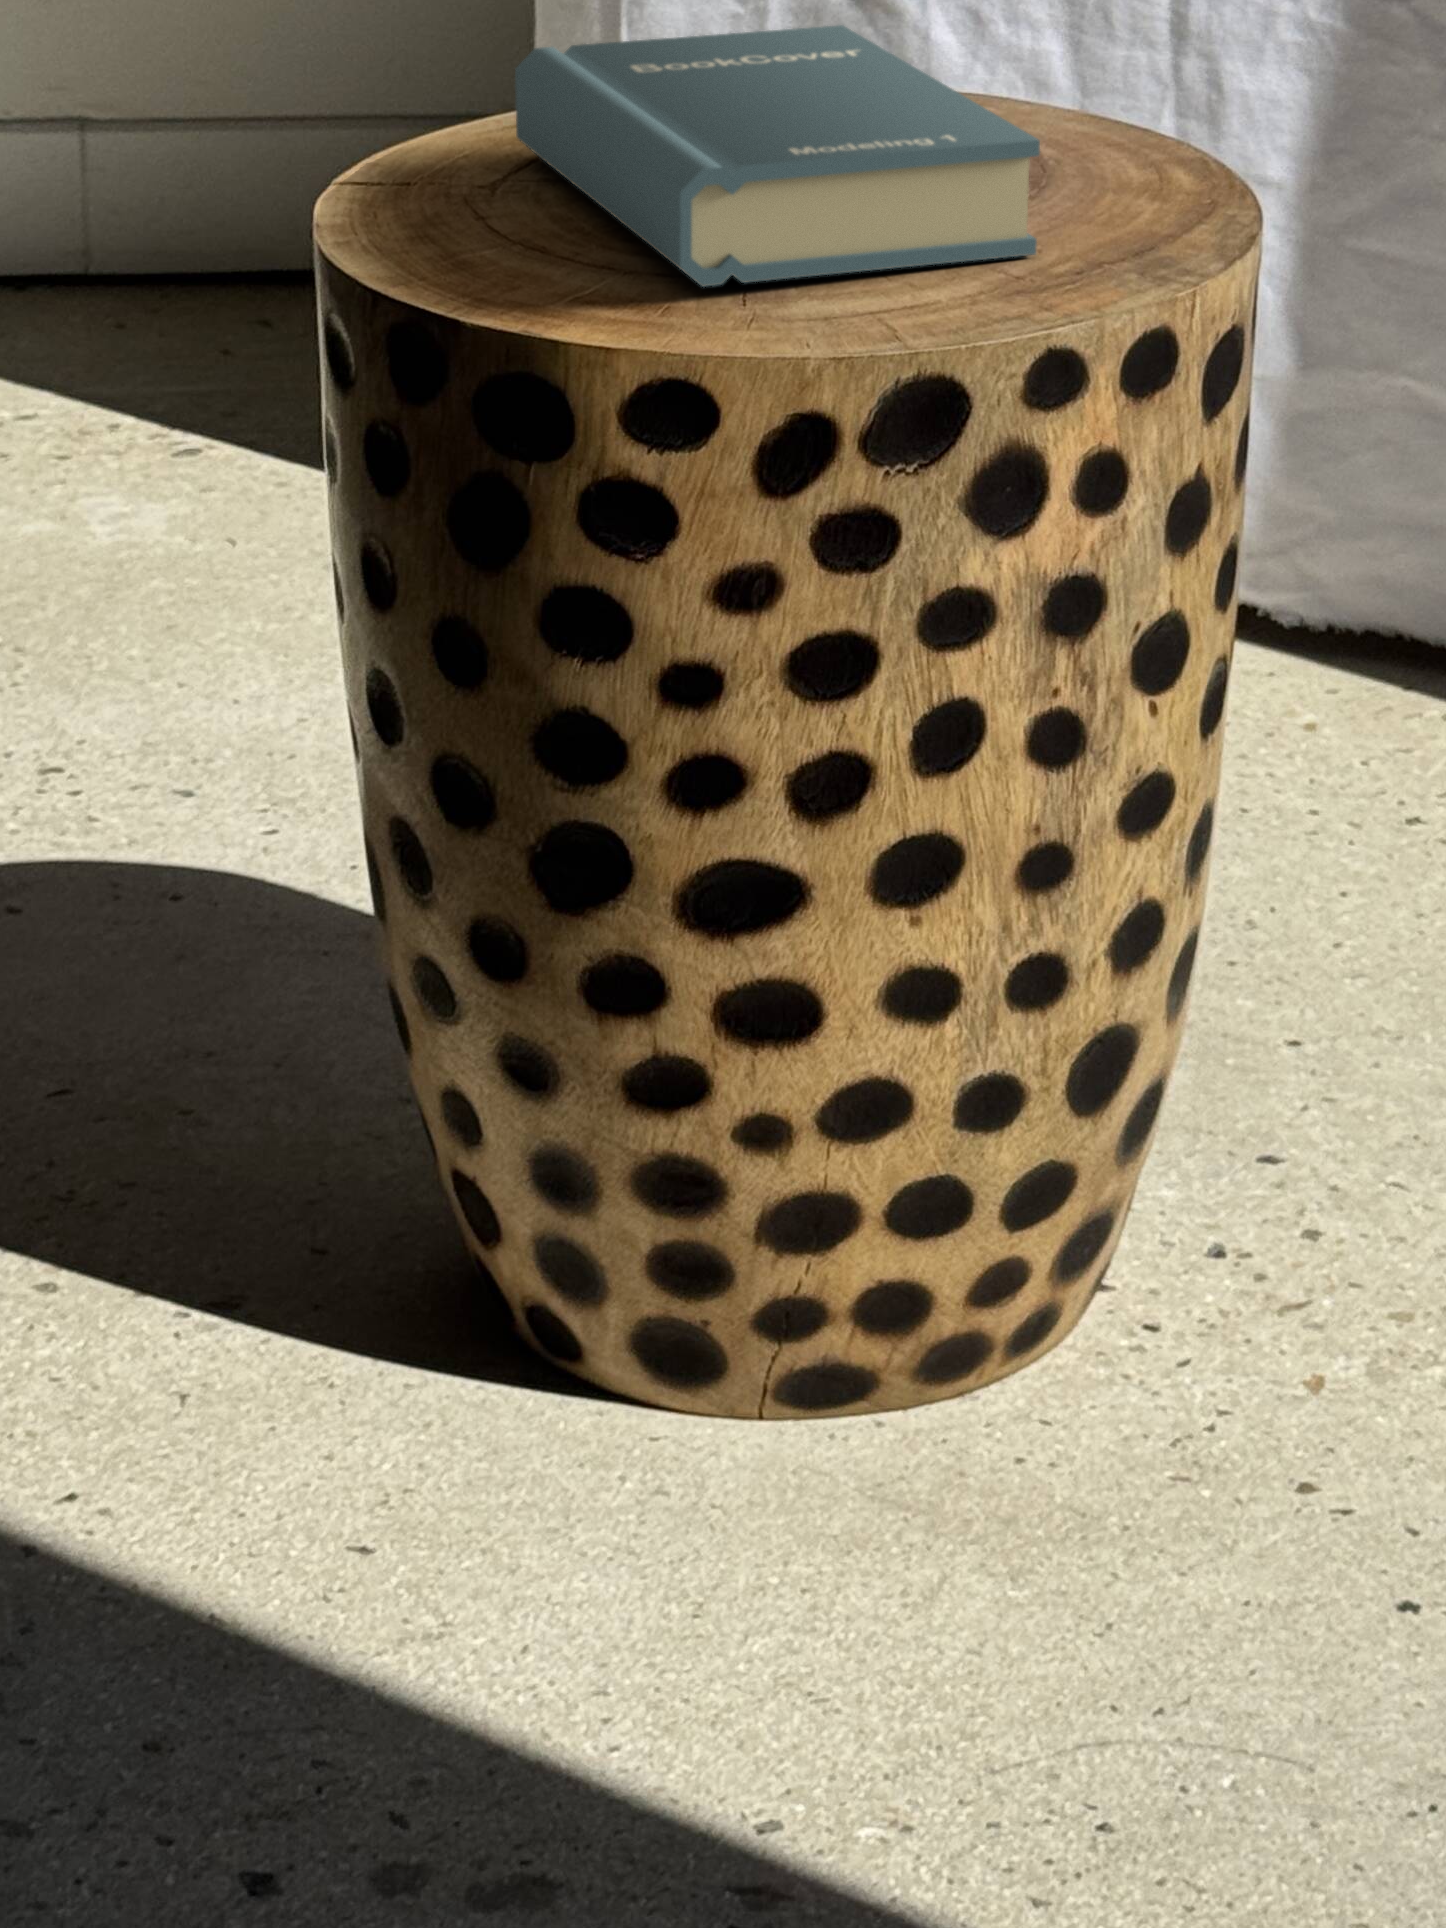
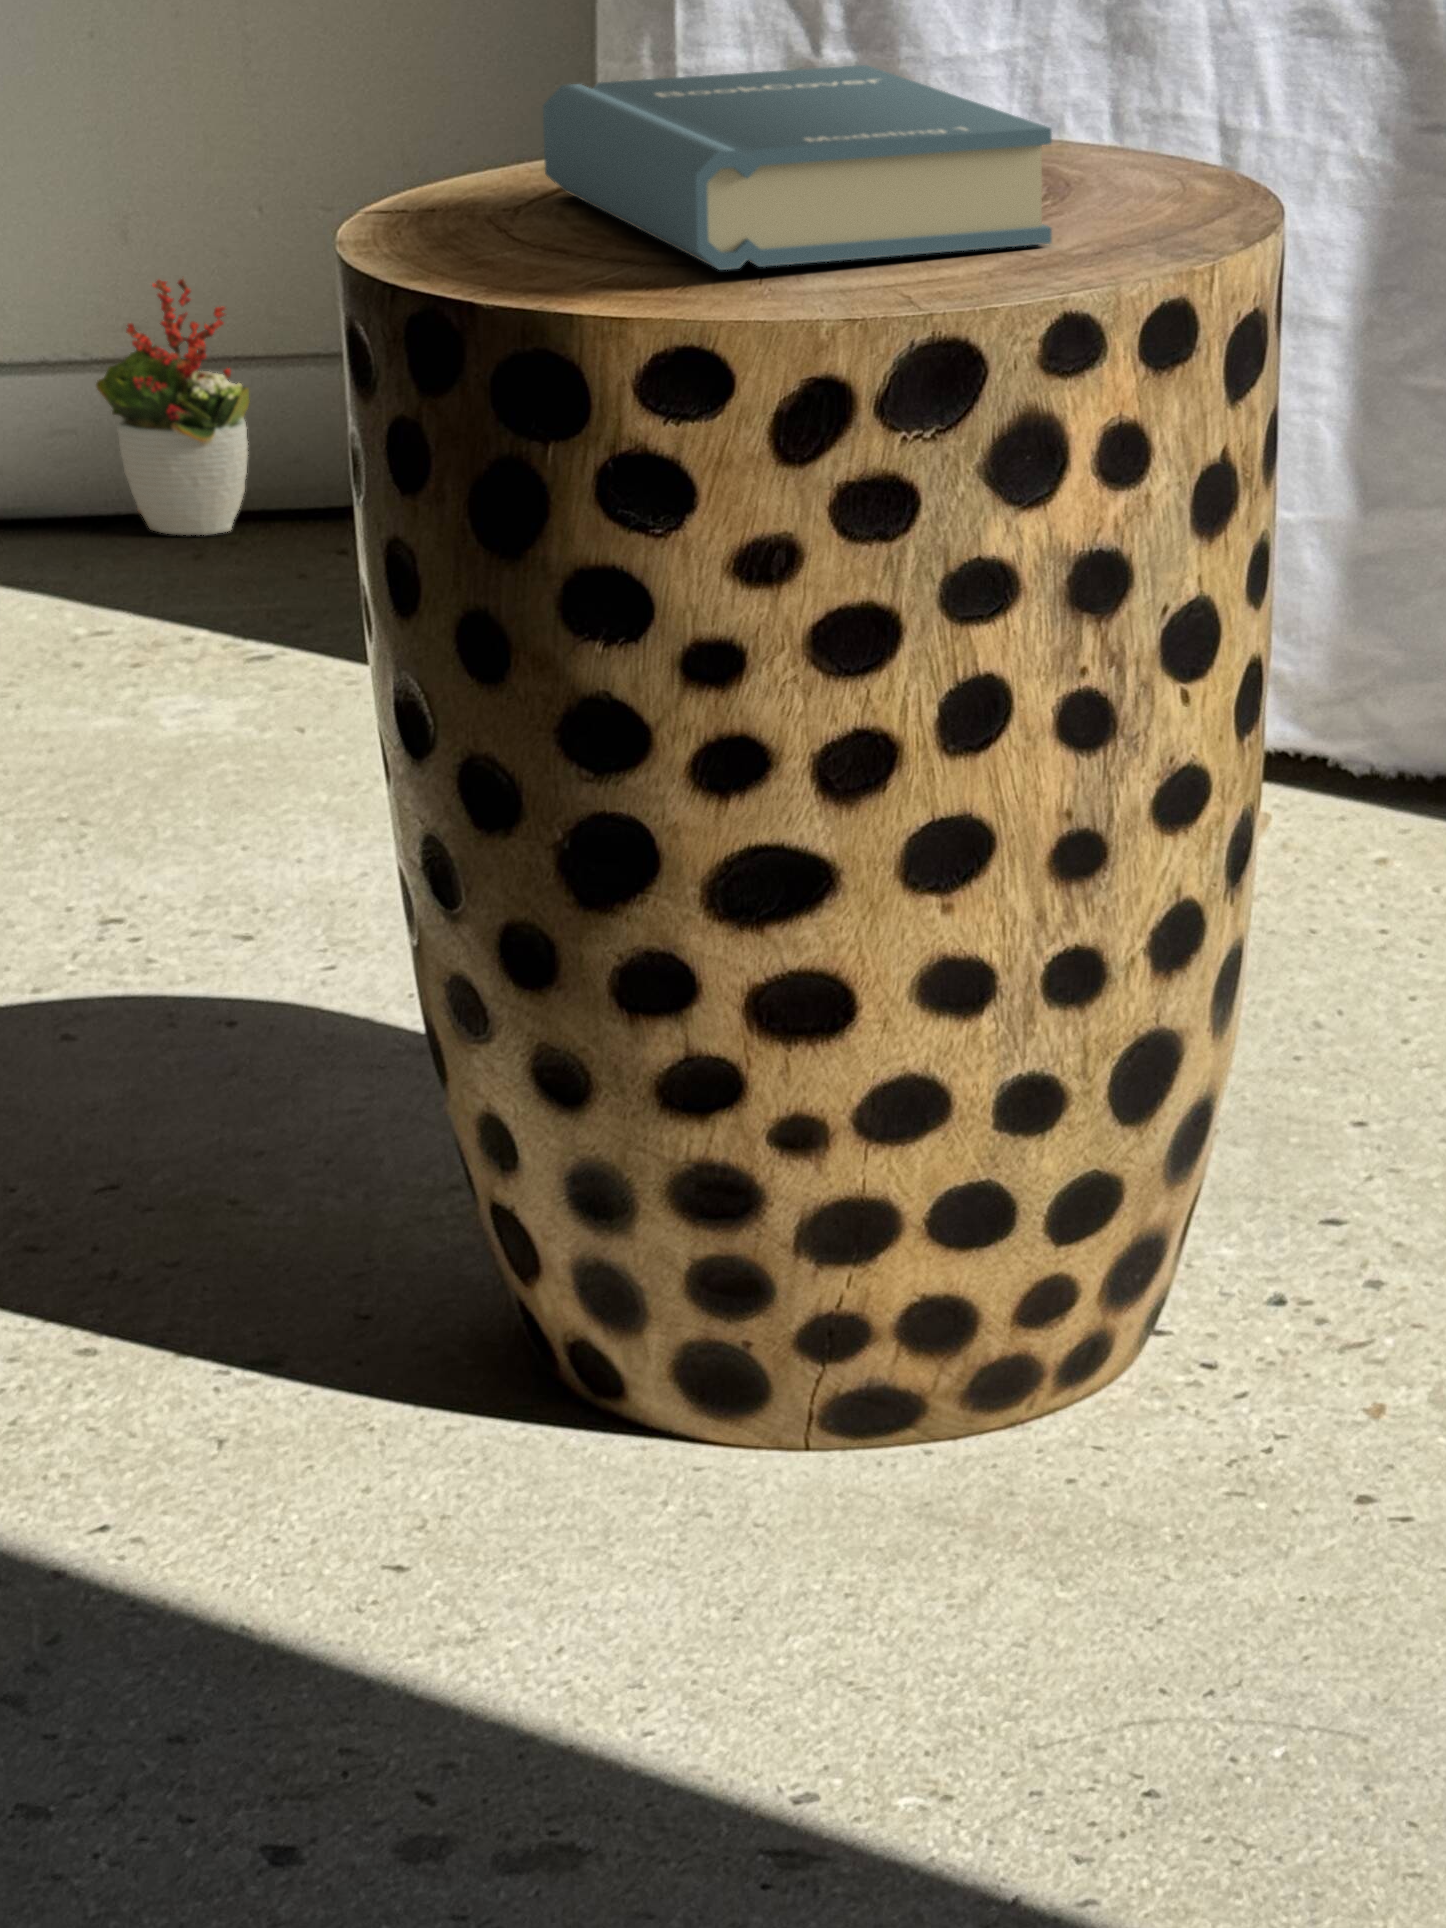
decorative plant: none [29,46,183,304] -> present [96,279,249,535]

